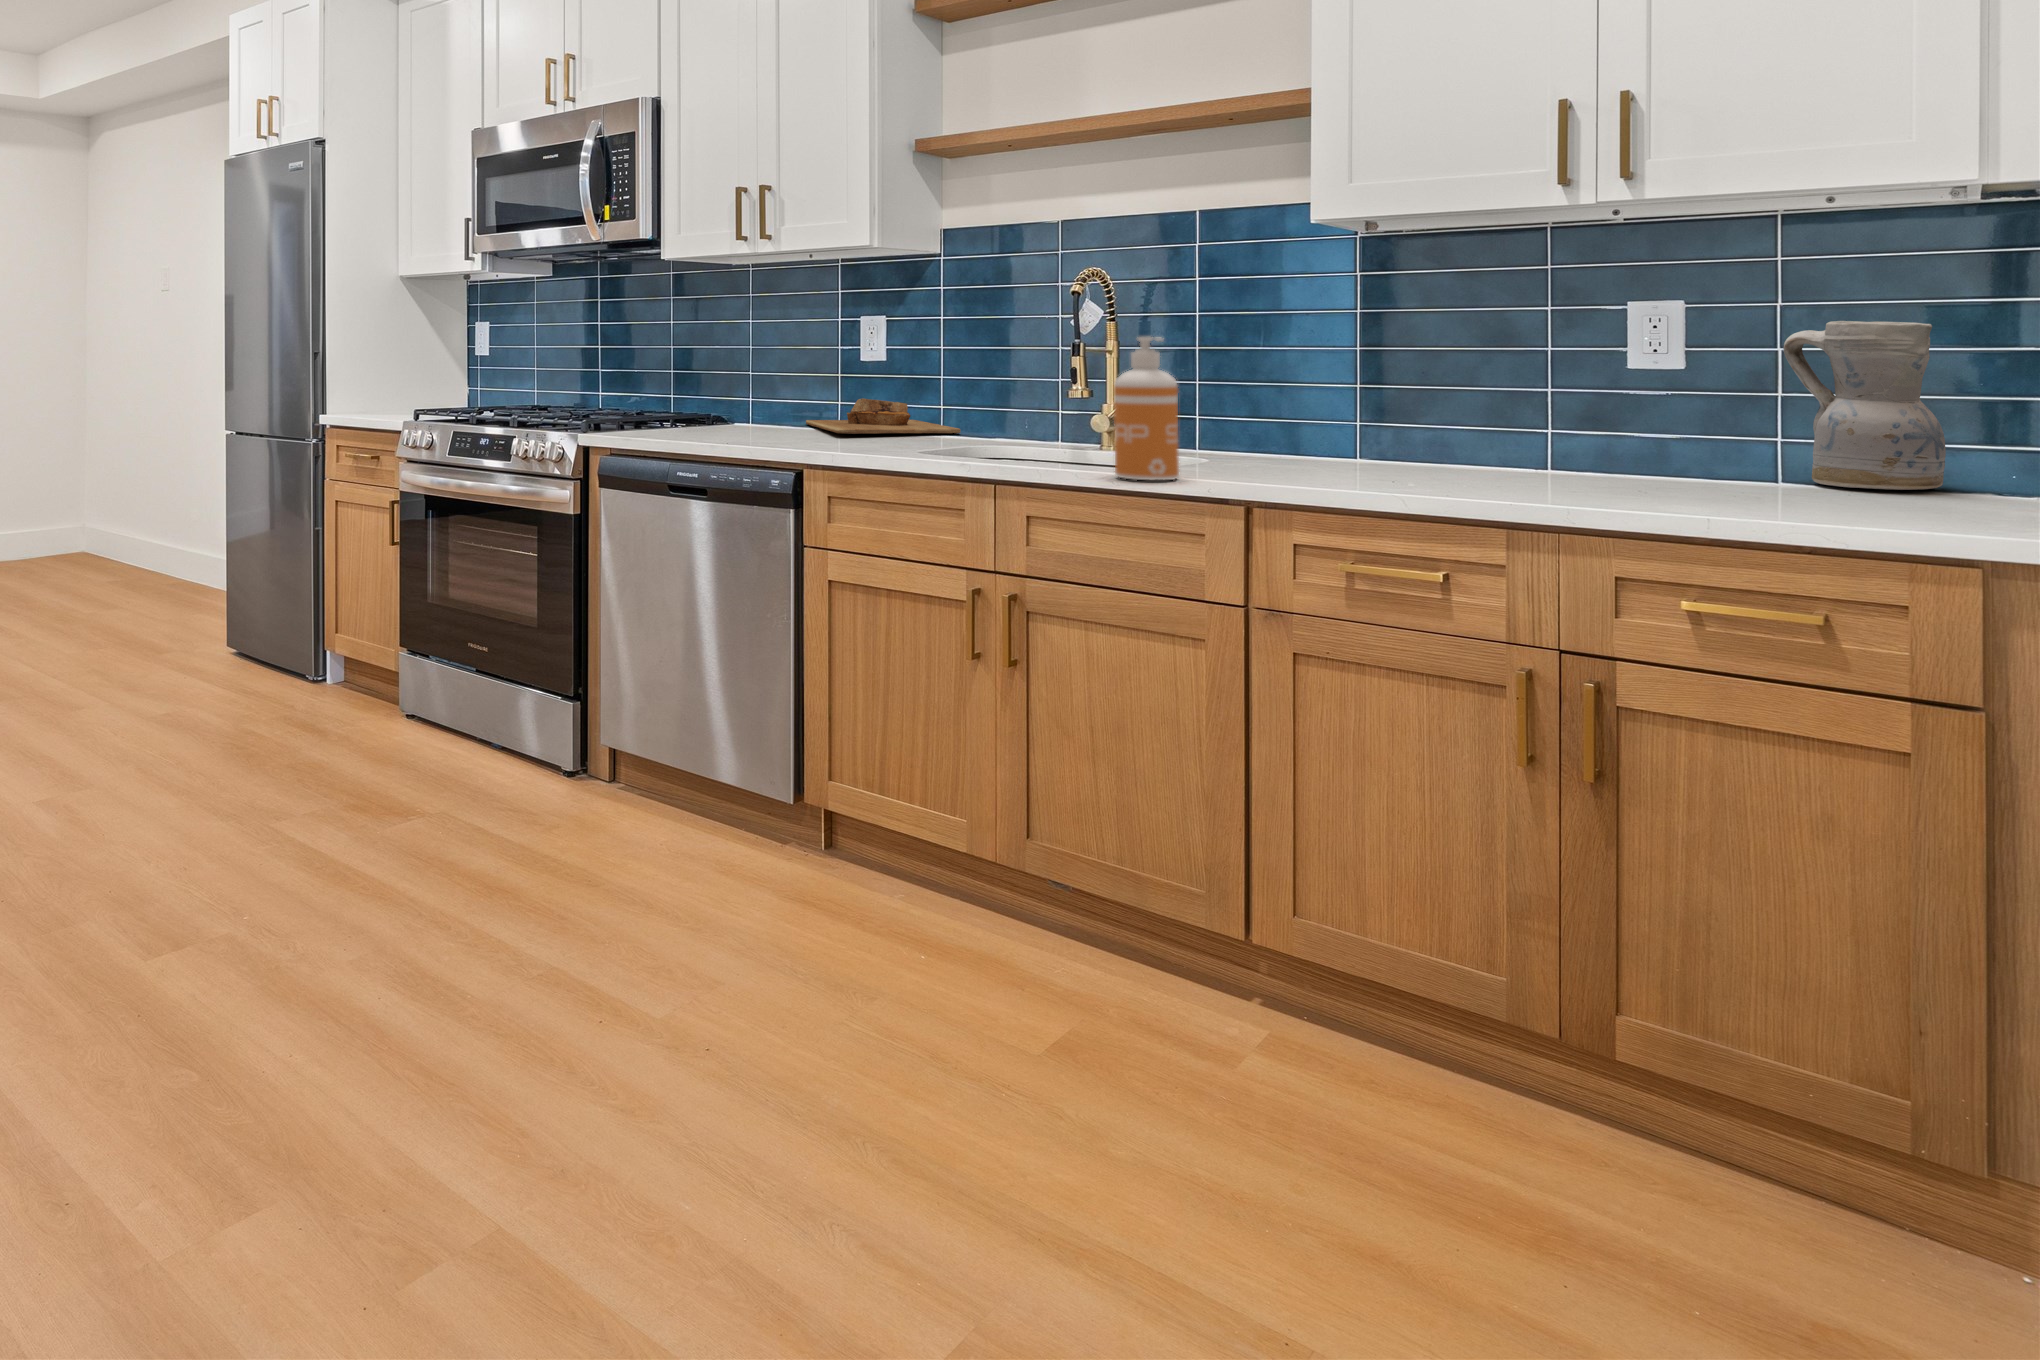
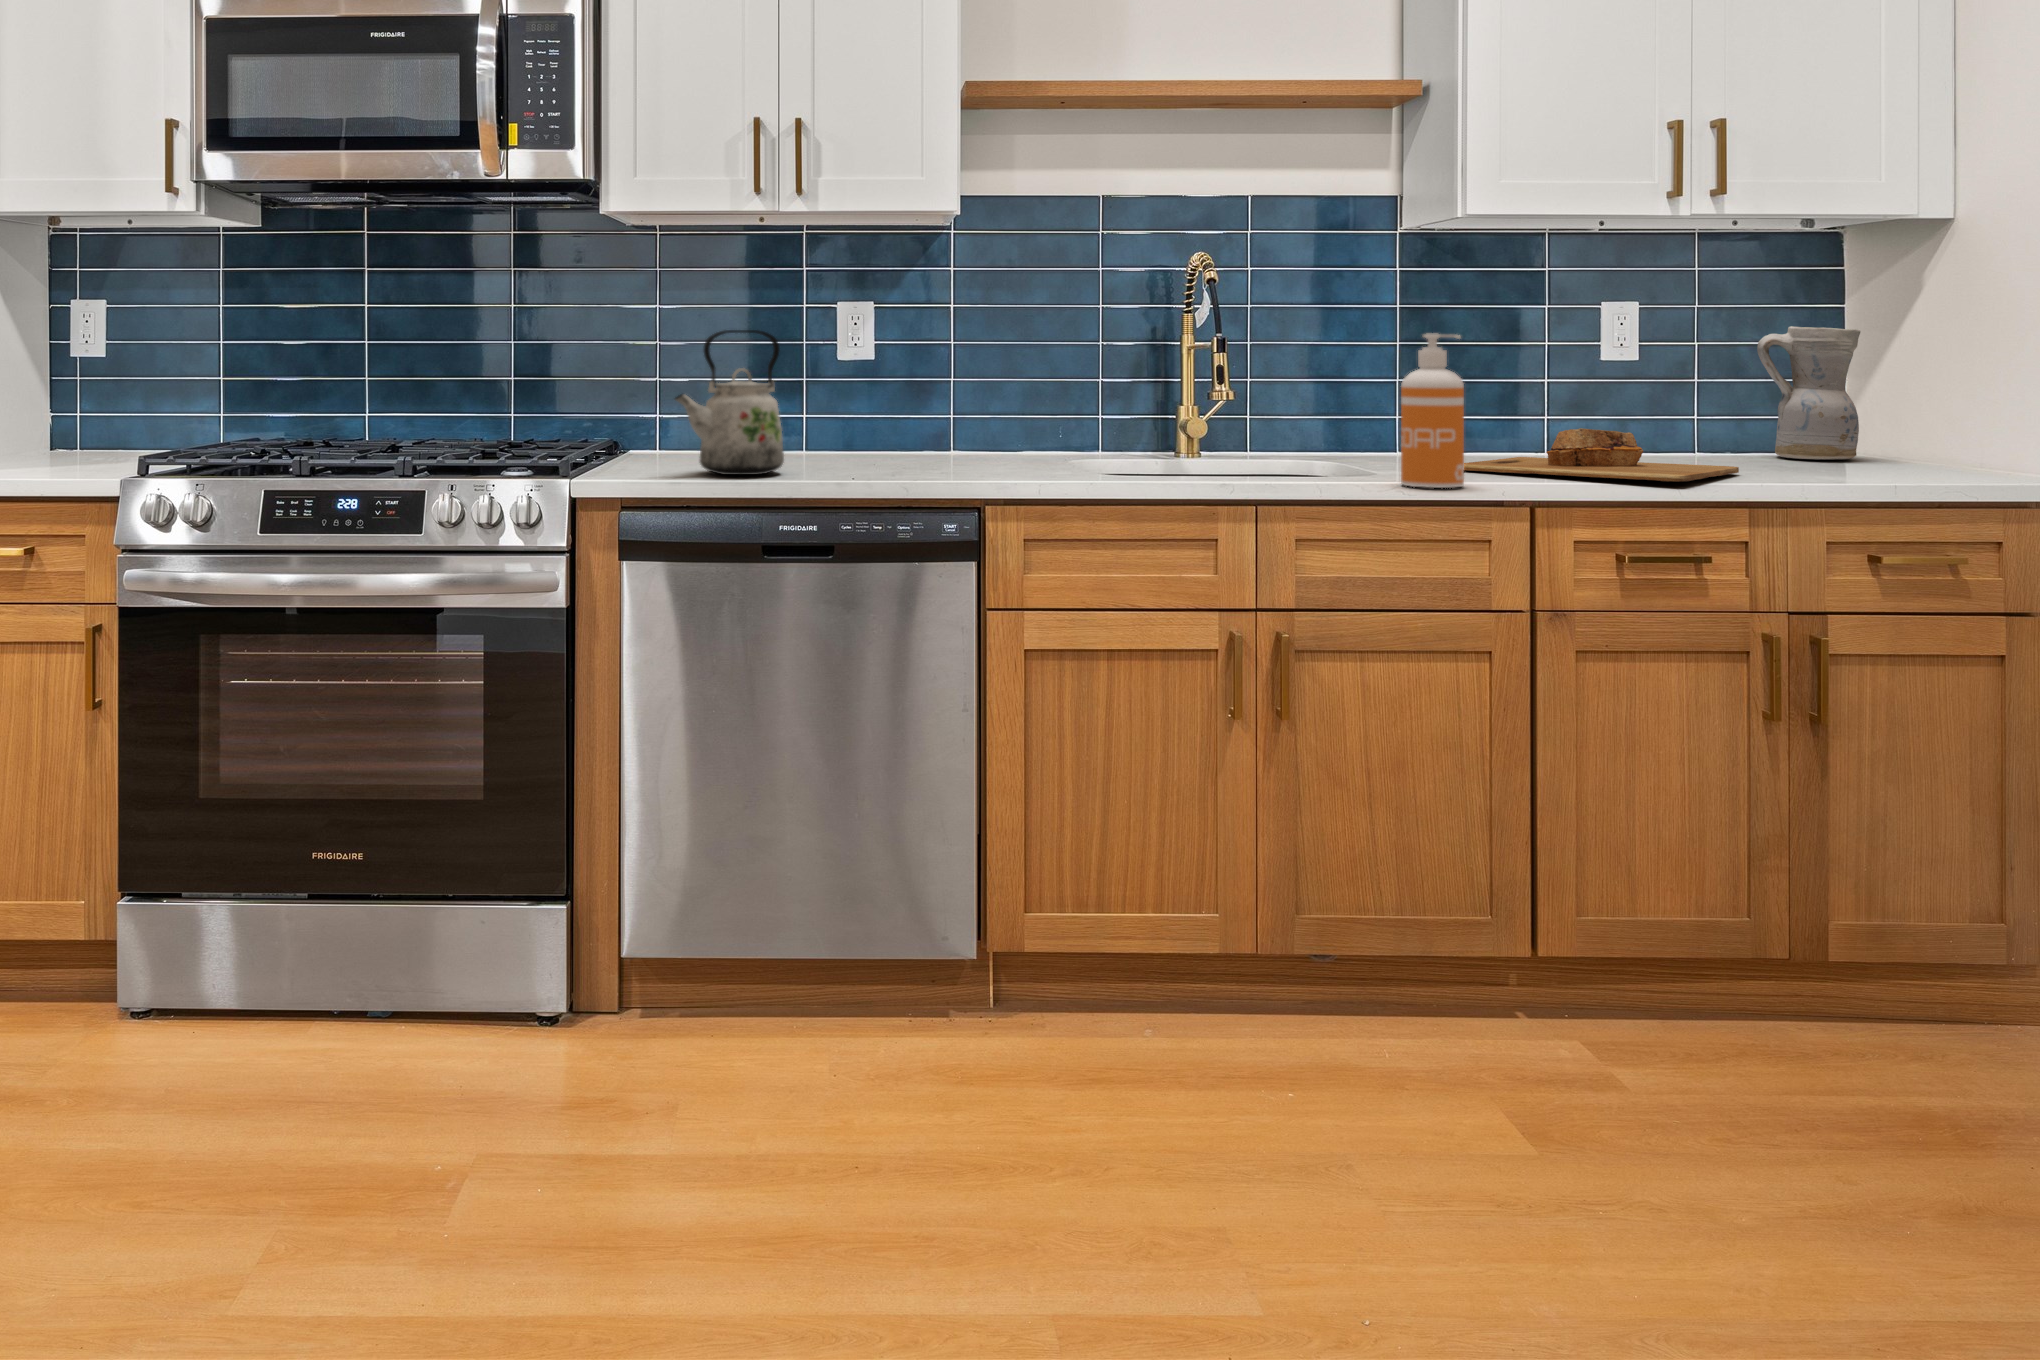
kettle: none [648,338,730,439] -> present [675,330,784,475]
cutting board: present [806,398,960,434] -> present [1464,428,1739,481]

